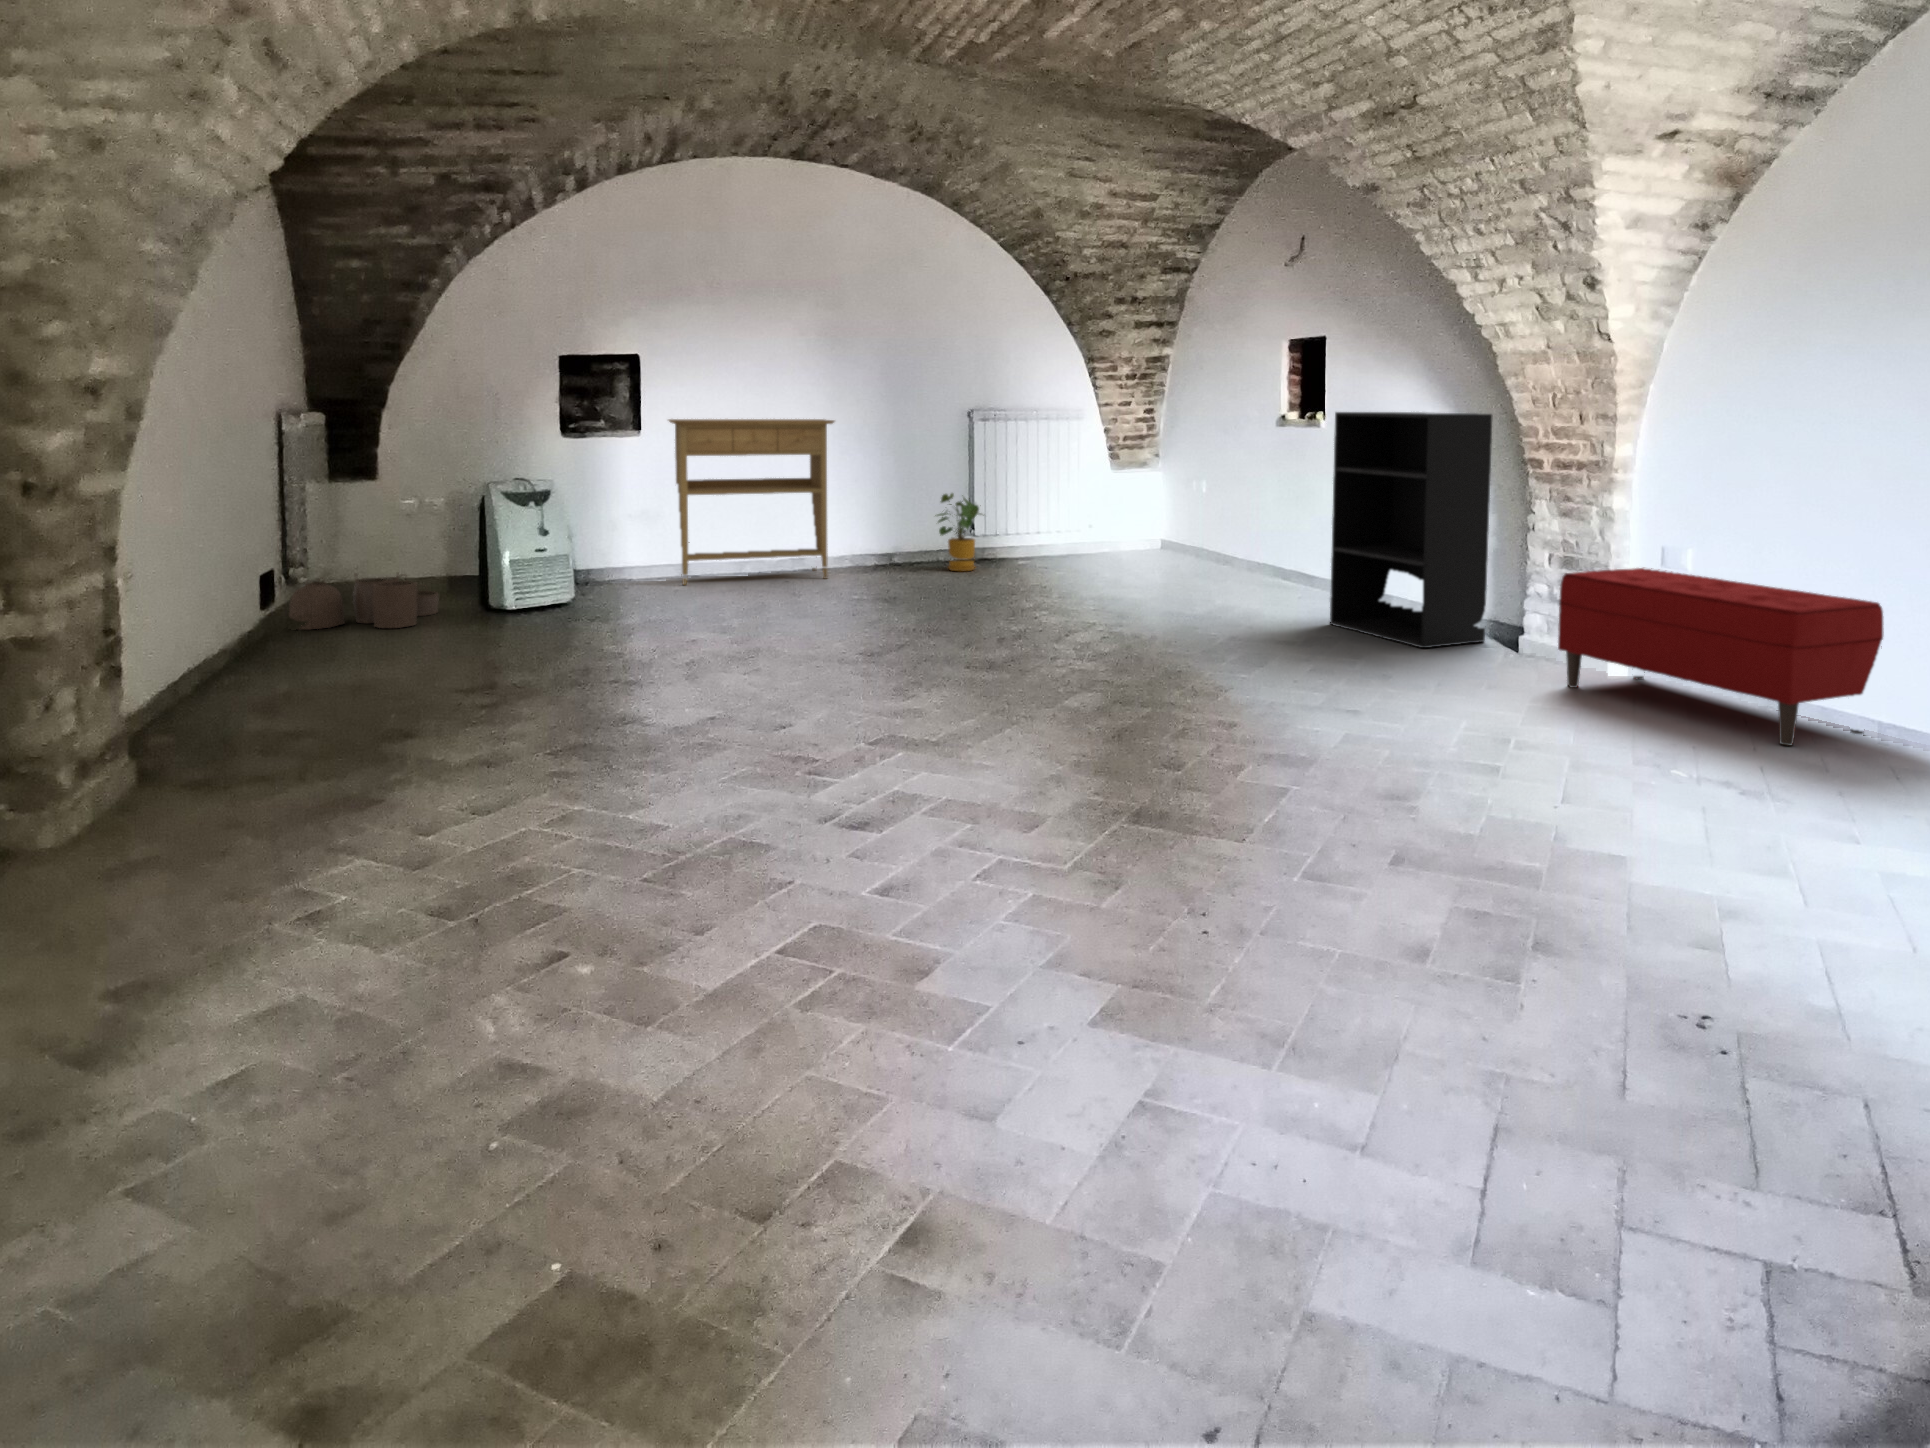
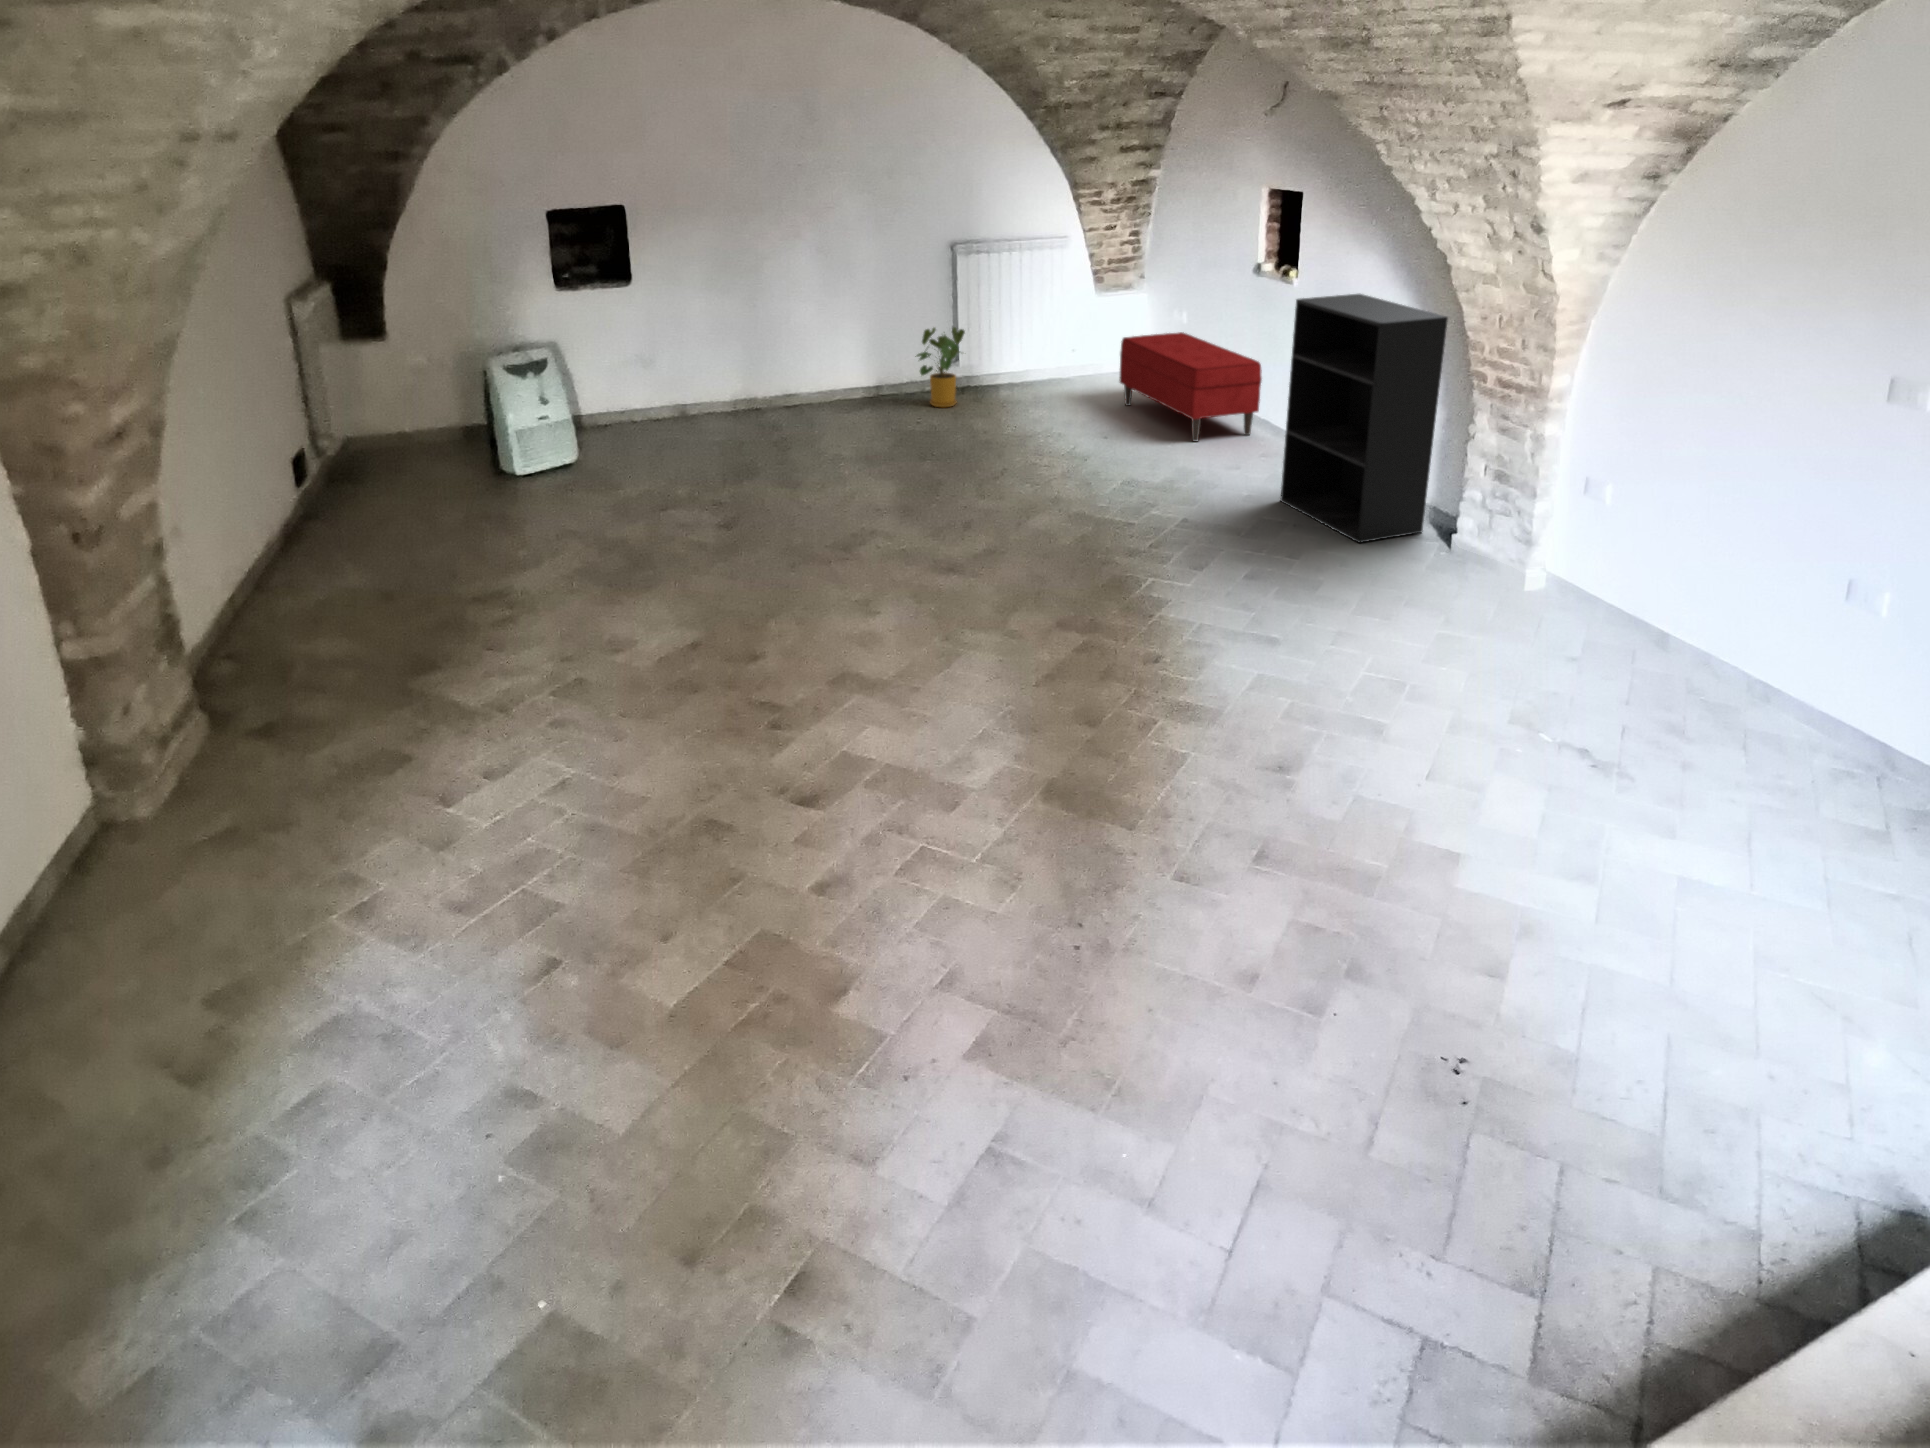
console table: present [669,419,834,585] -> none [651,259,815,431]
bench: present [1558,568,1884,746] -> present [1119,332,1262,442]
woven basket: present [289,574,439,630] -> none [317,444,451,502]

